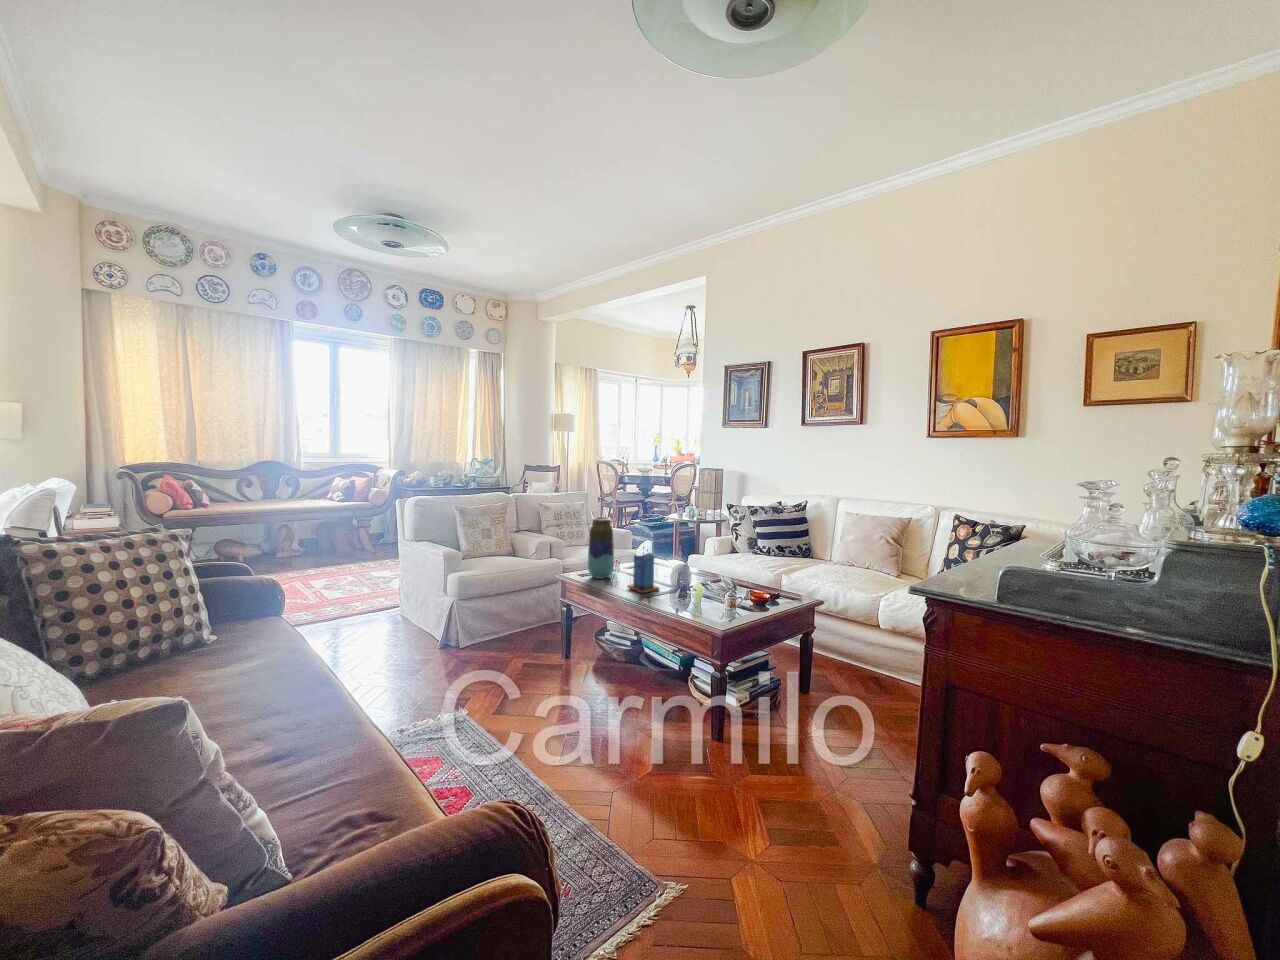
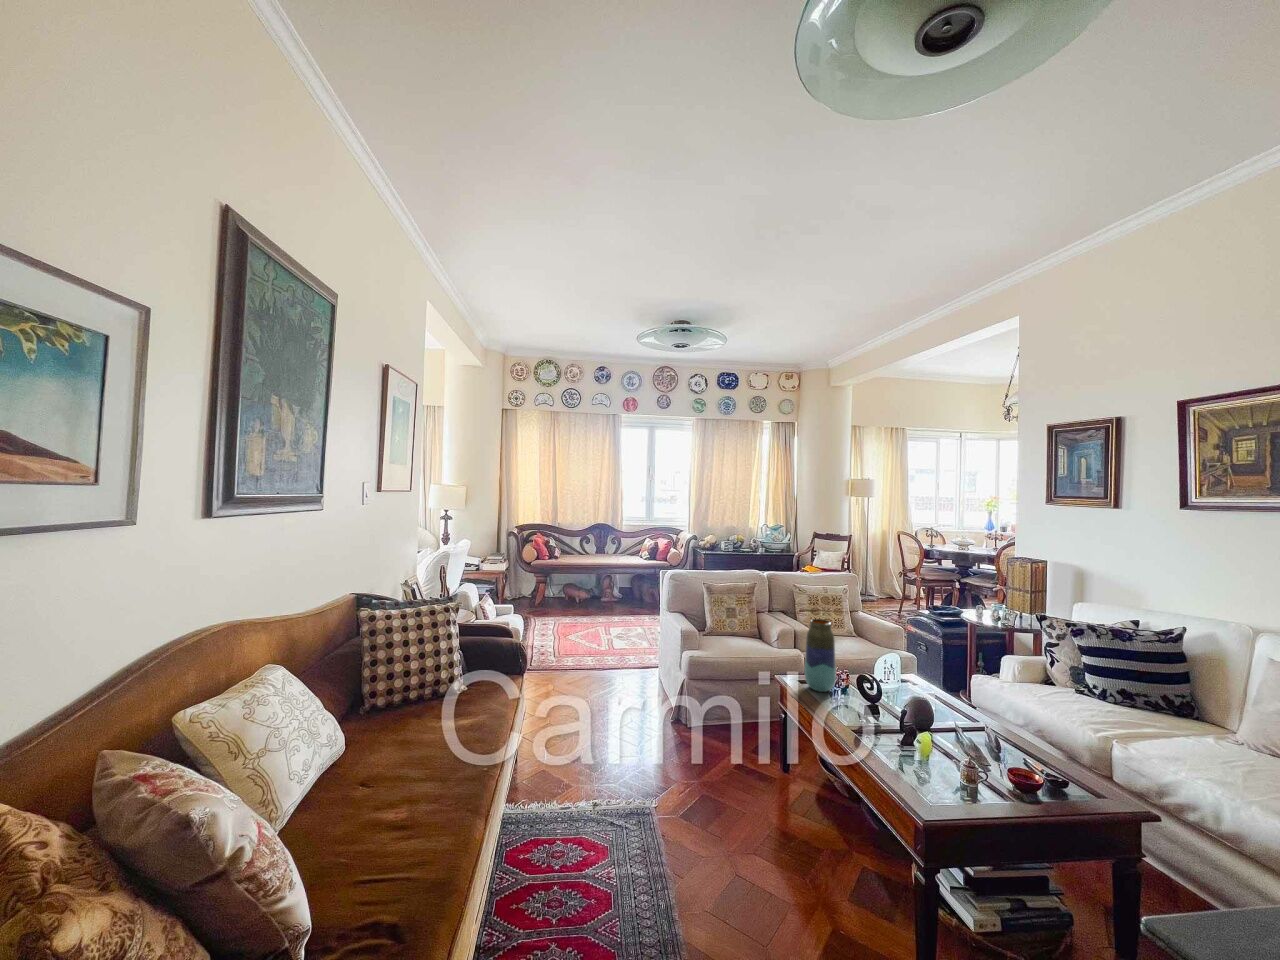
candle: present [628,549,659,593] -> none [840,668,879,726]

